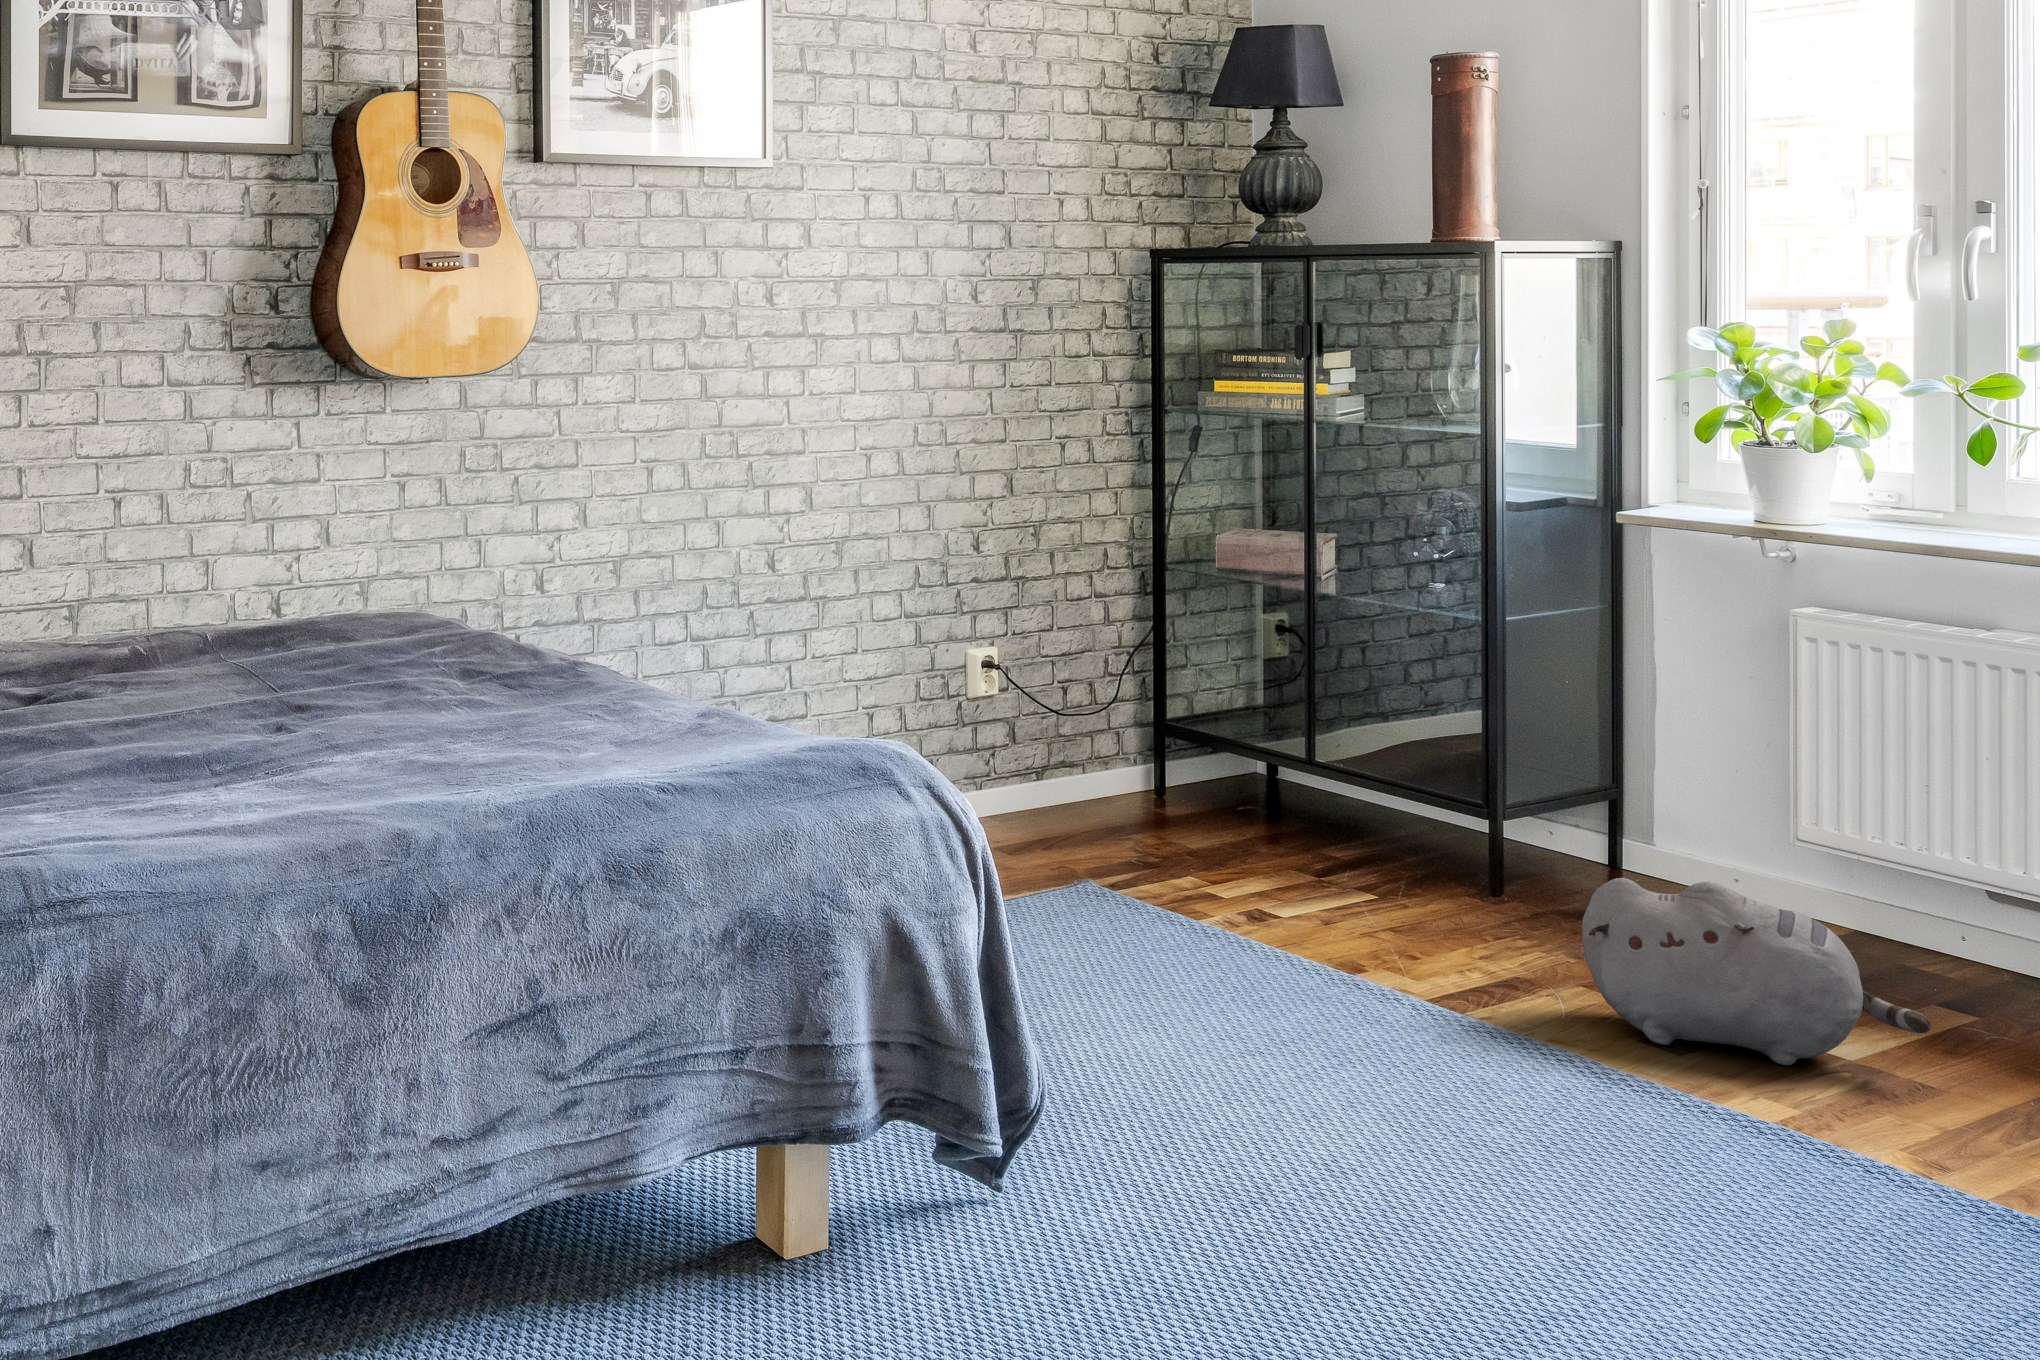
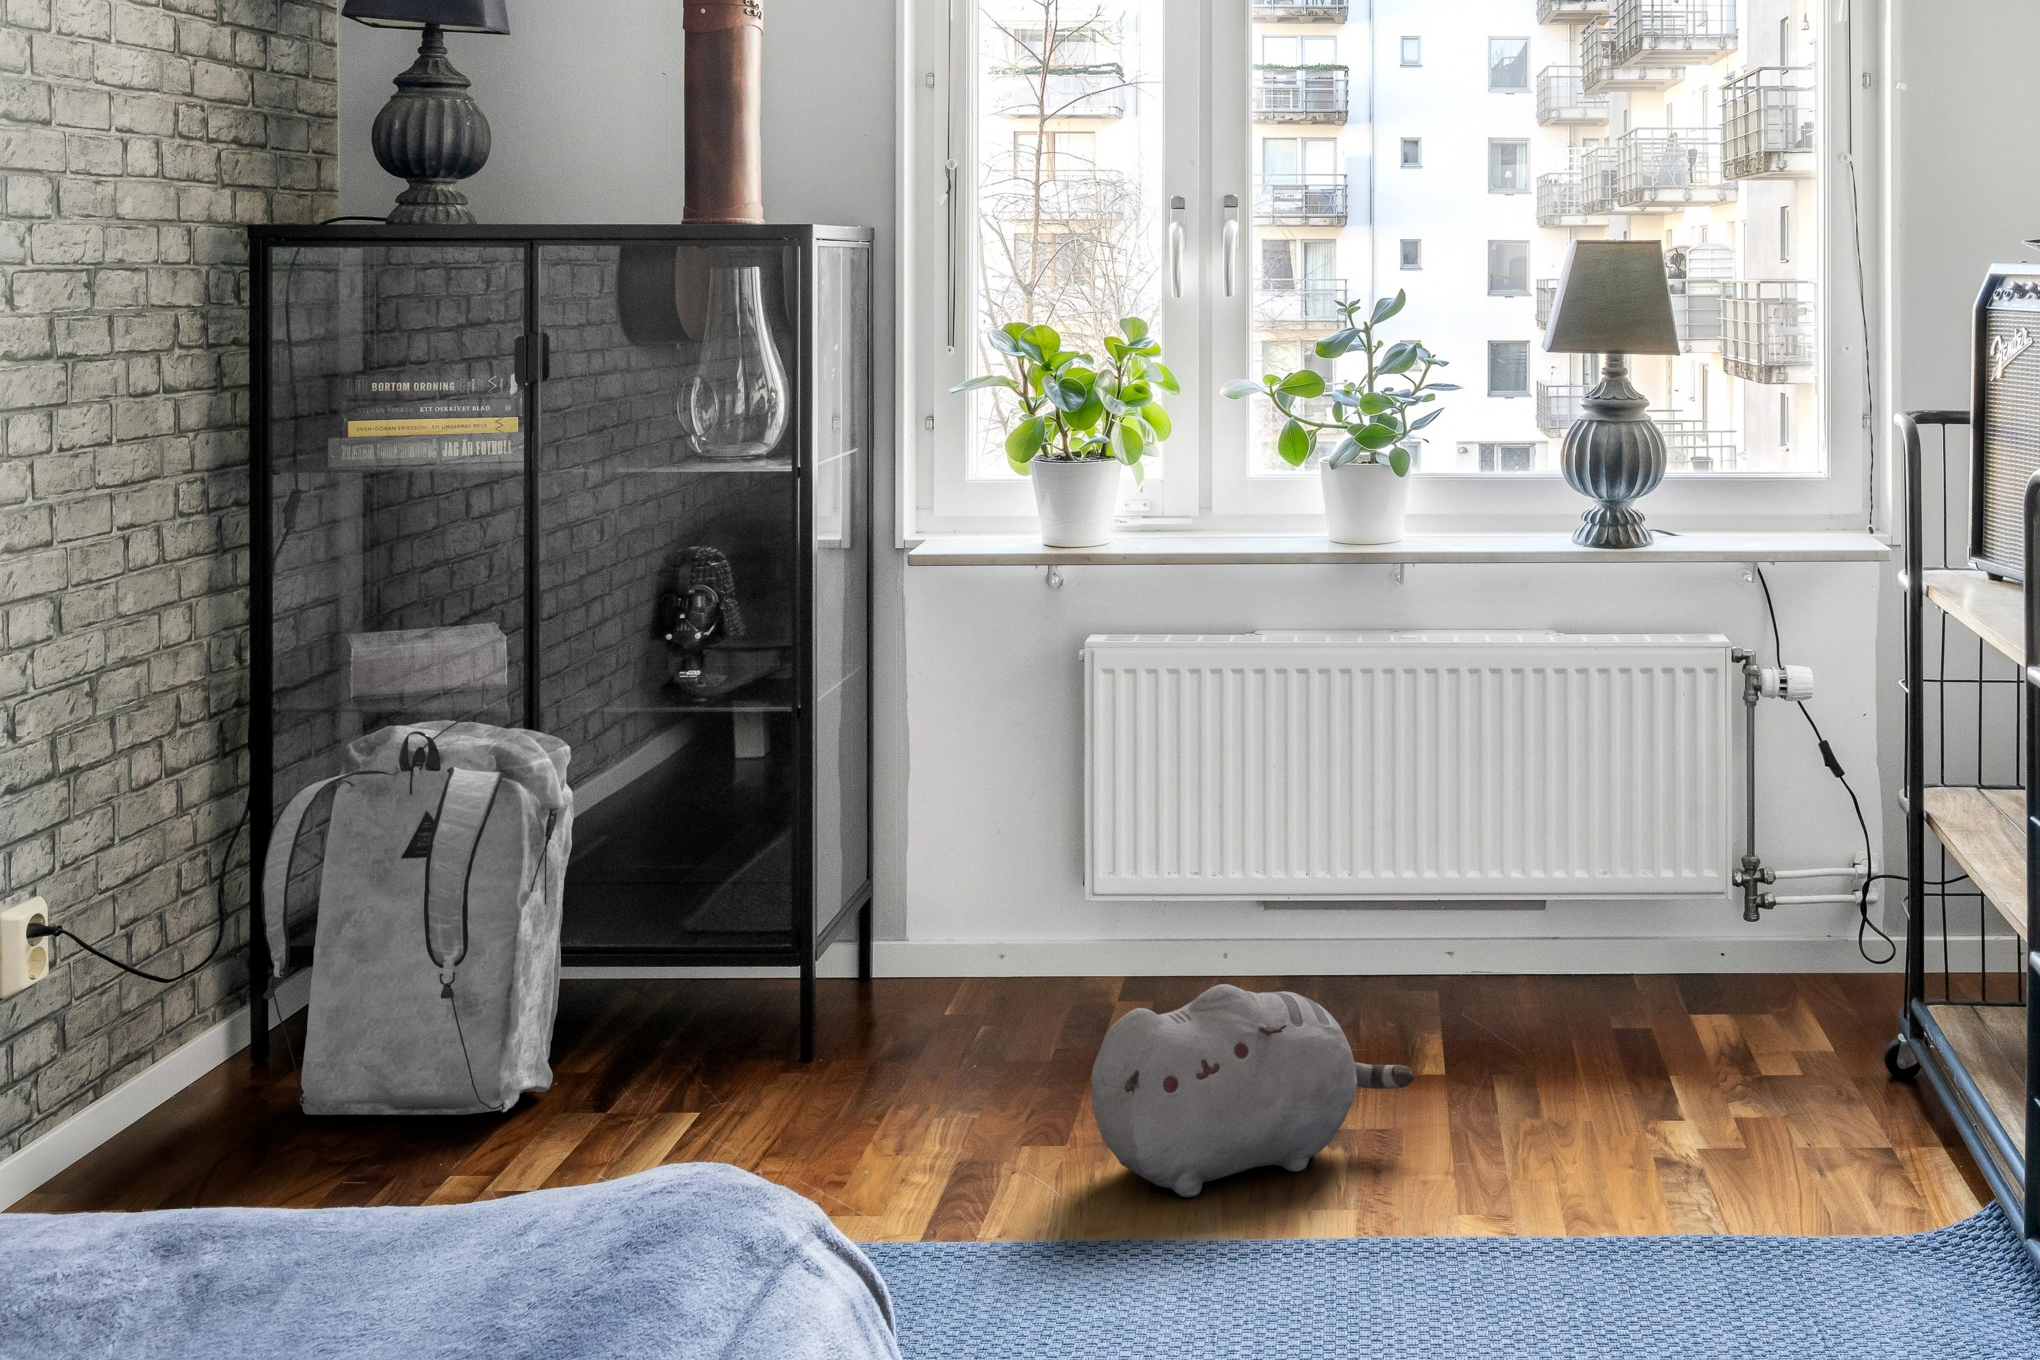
backpack: none [1099,583,1327,854] -> present [261,720,574,1115]

